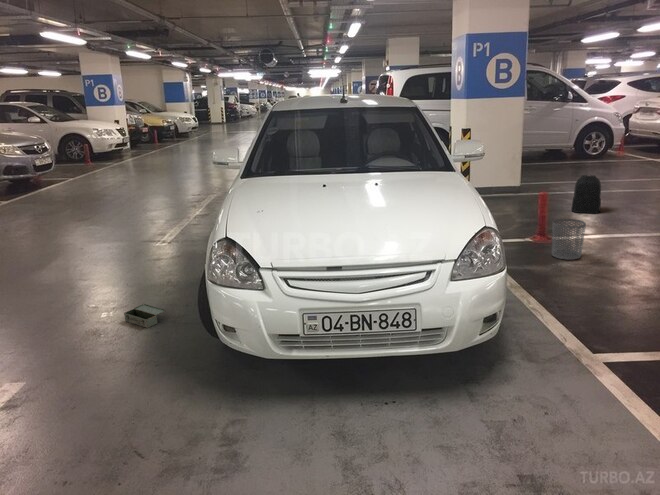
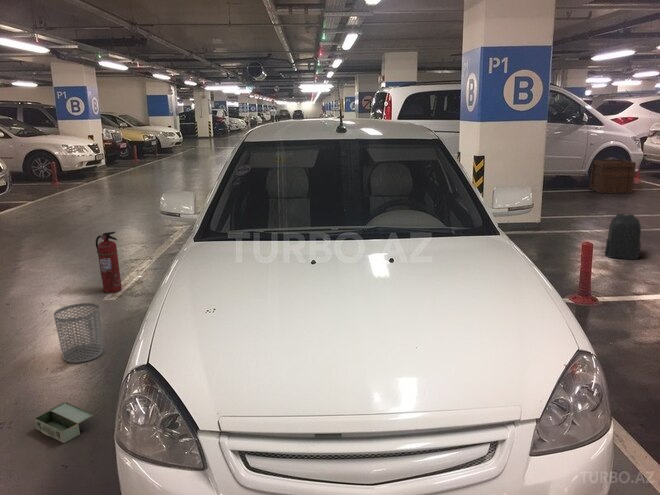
wooden crate: none [574,133,615,165] -> present [590,159,636,194]
fire extinguisher: none [146,192,167,242] -> present [96,232,122,293]
waste bin: present [552,219,586,260] -> present [54,303,103,363]

